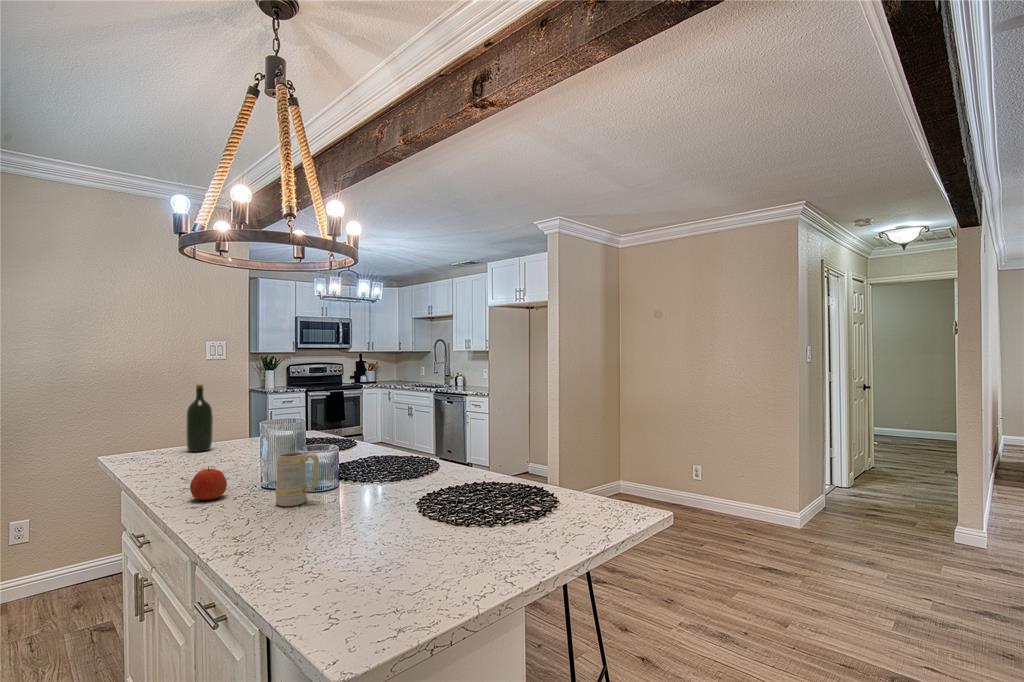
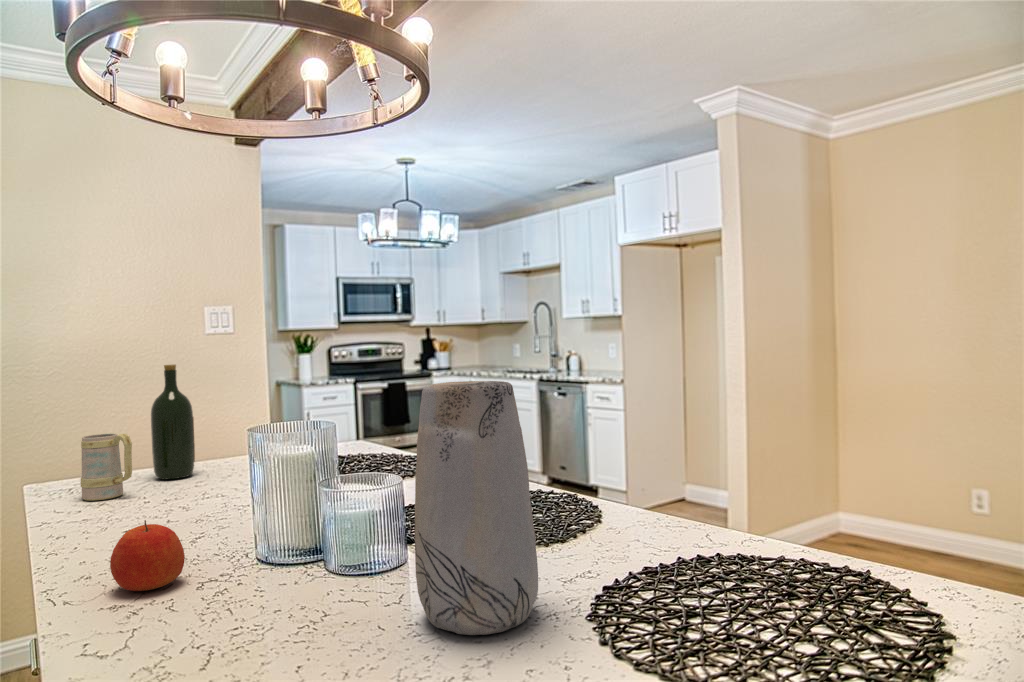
vase: none [342,403,396,511] -> present [415,381,538,635]
mug: present [276,452,319,506] -> present [81,433,132,501]

